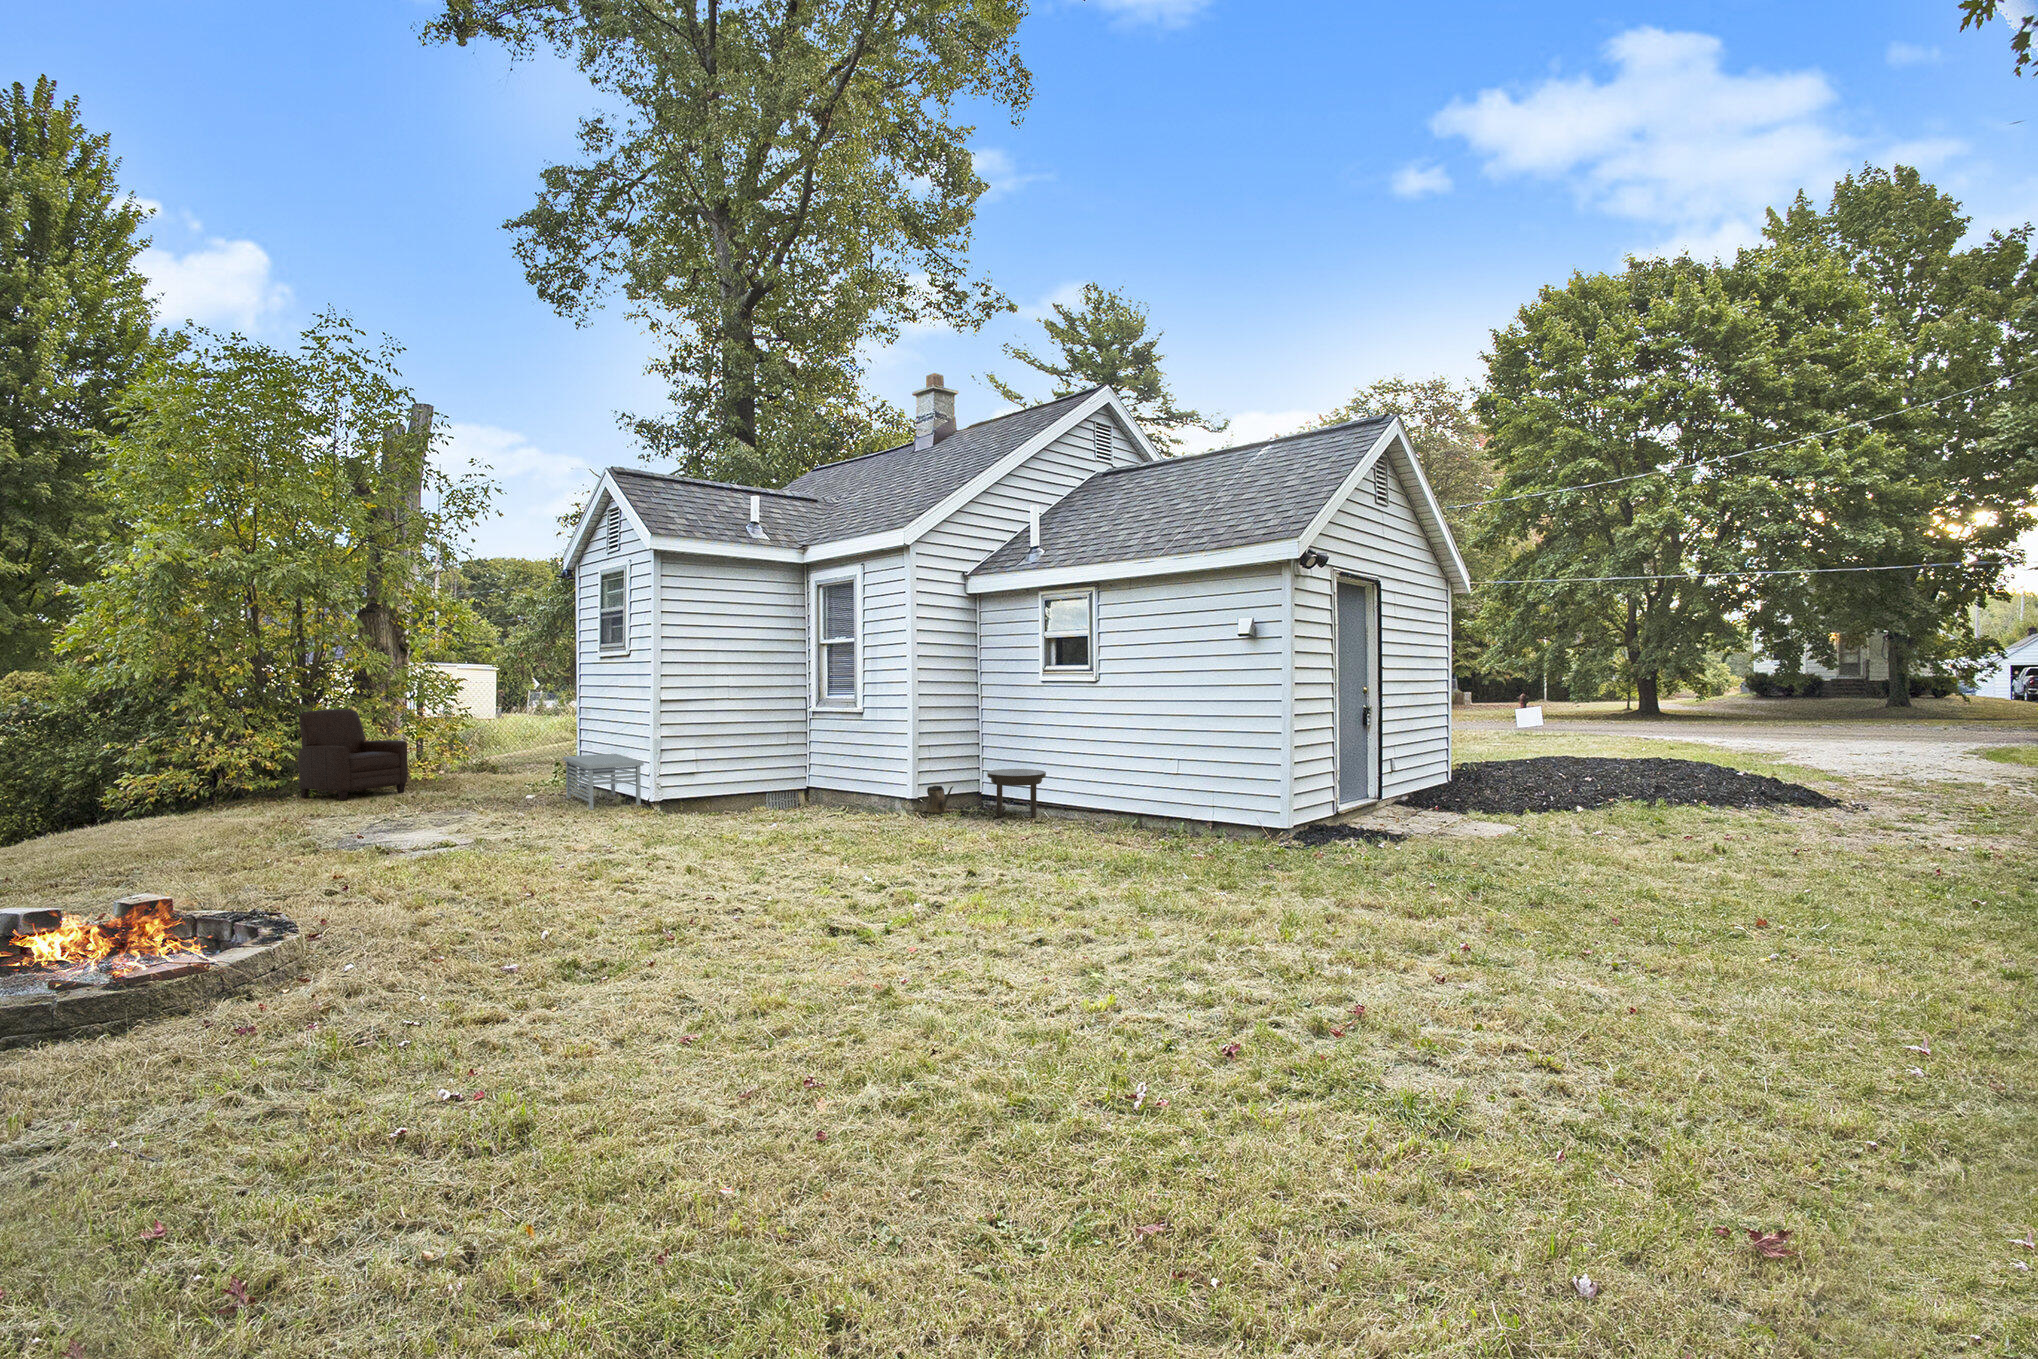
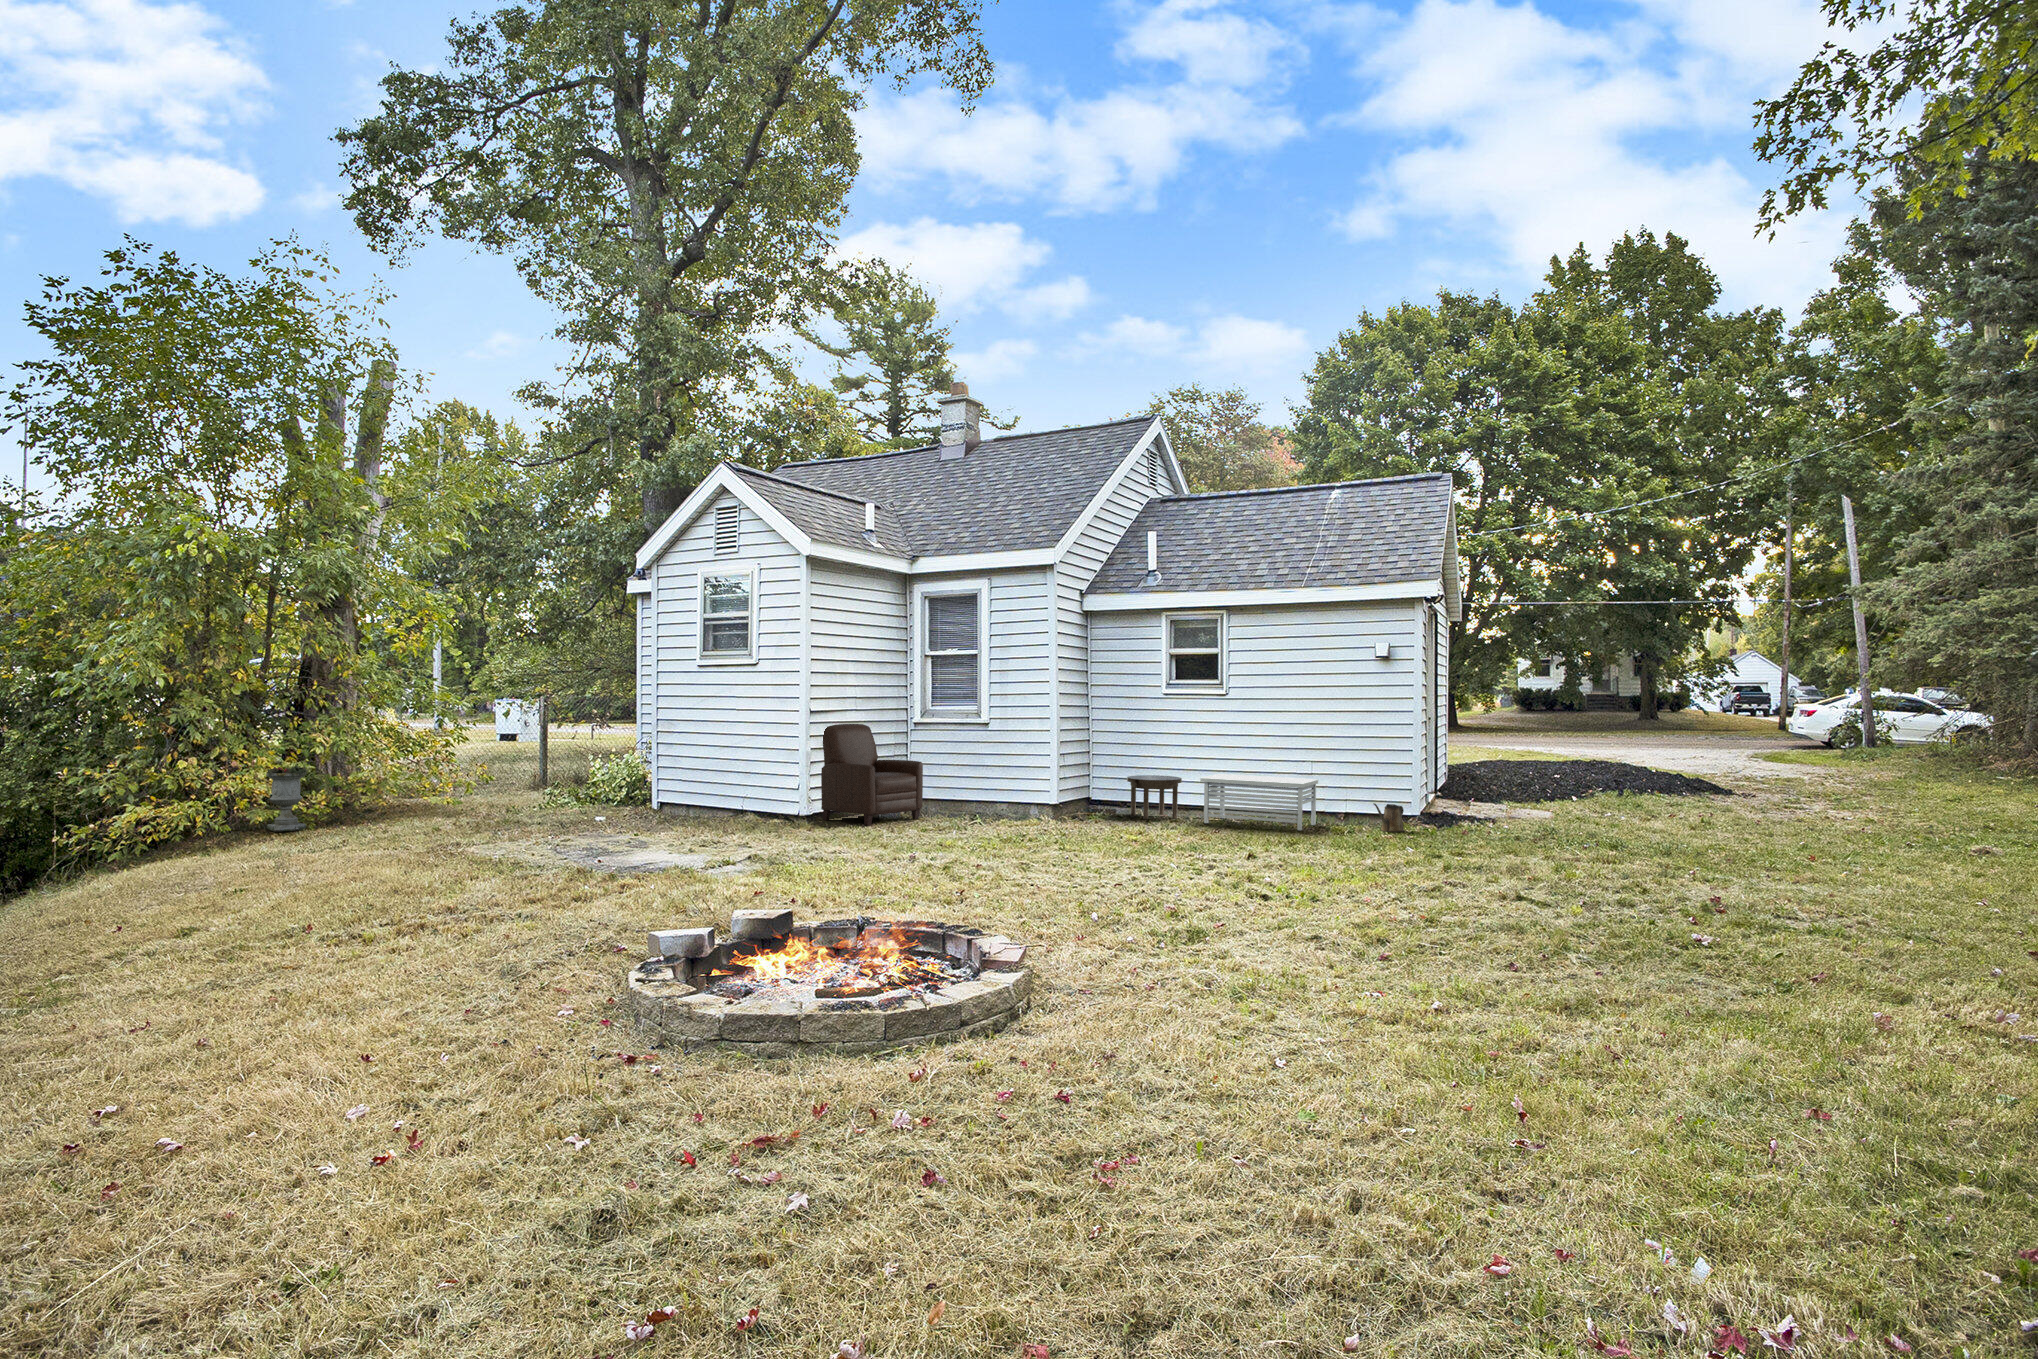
chair: present [298,709,407,801] -> present [821,724,923,826]
planter: none [230,746,269,803] -> present [266,765,308,832]
storage bench: present [563,754,644,810] -> present [1200,774,1318,830]
watering can: present [926,786,953,813] -> present [1373,803,1404,832]

